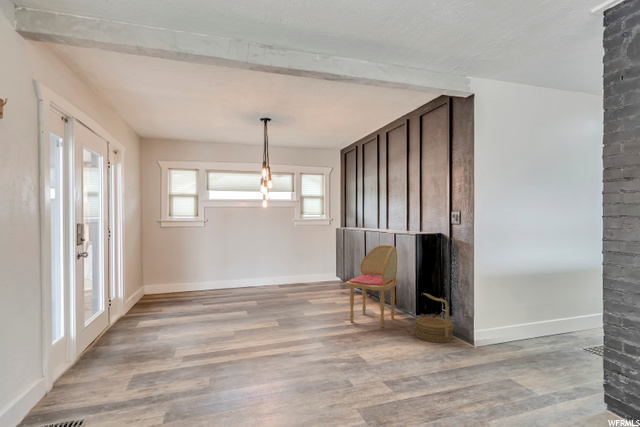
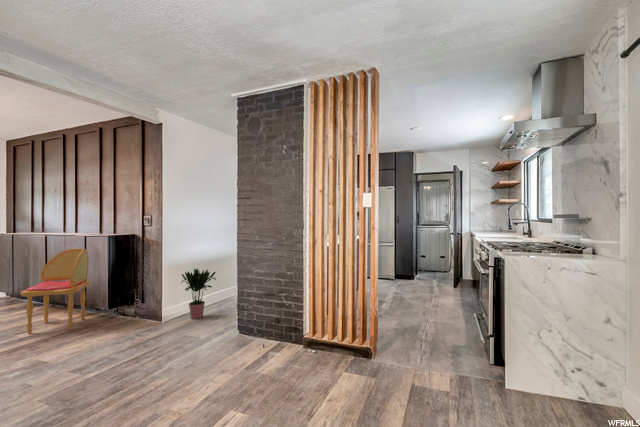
potted plant: none [497,281,556,355] -> present [182,268,216,319]
woven basket: present [415,293,453,342] -> none [107,288,145,329]

